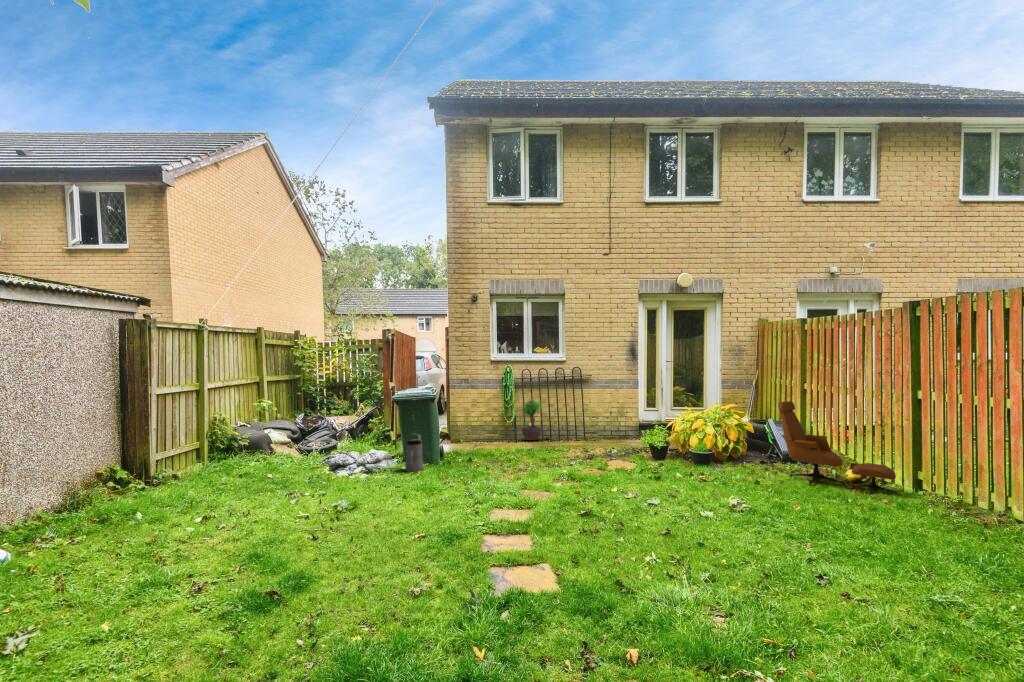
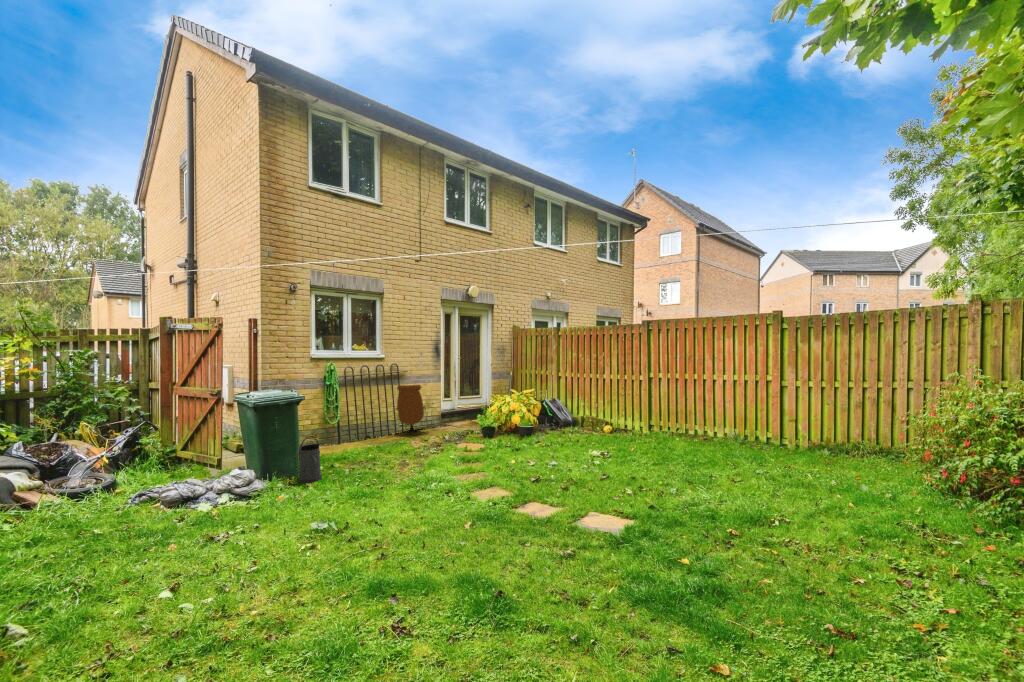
potted tree: present [520,400,541,440] -> none [349,393,376,439]
lounge chair: present [778,401,897,494] -> present [396,385,426,437]

